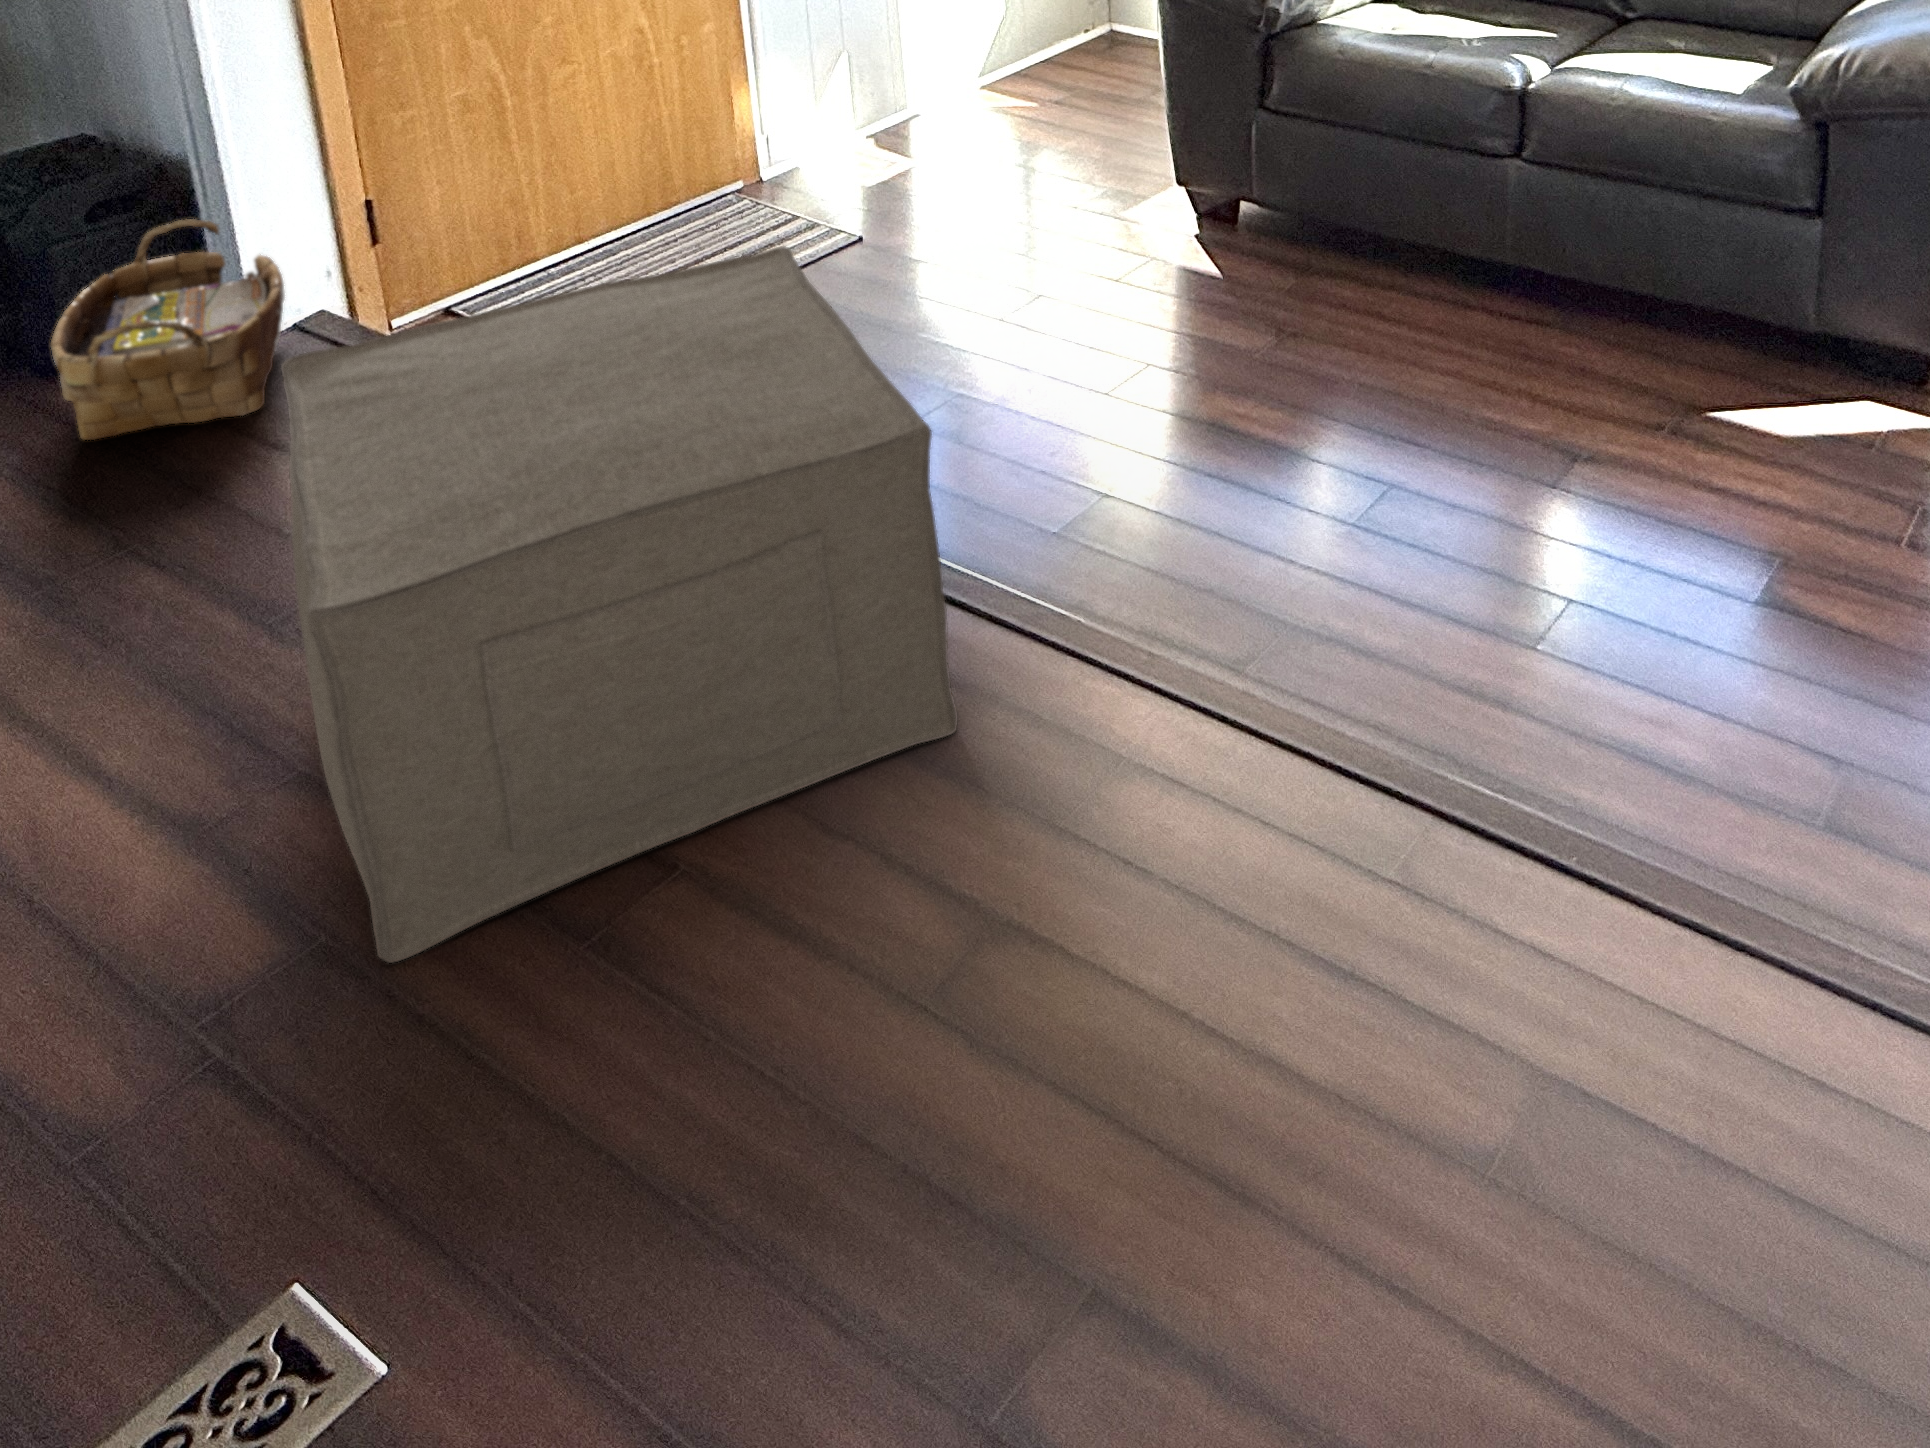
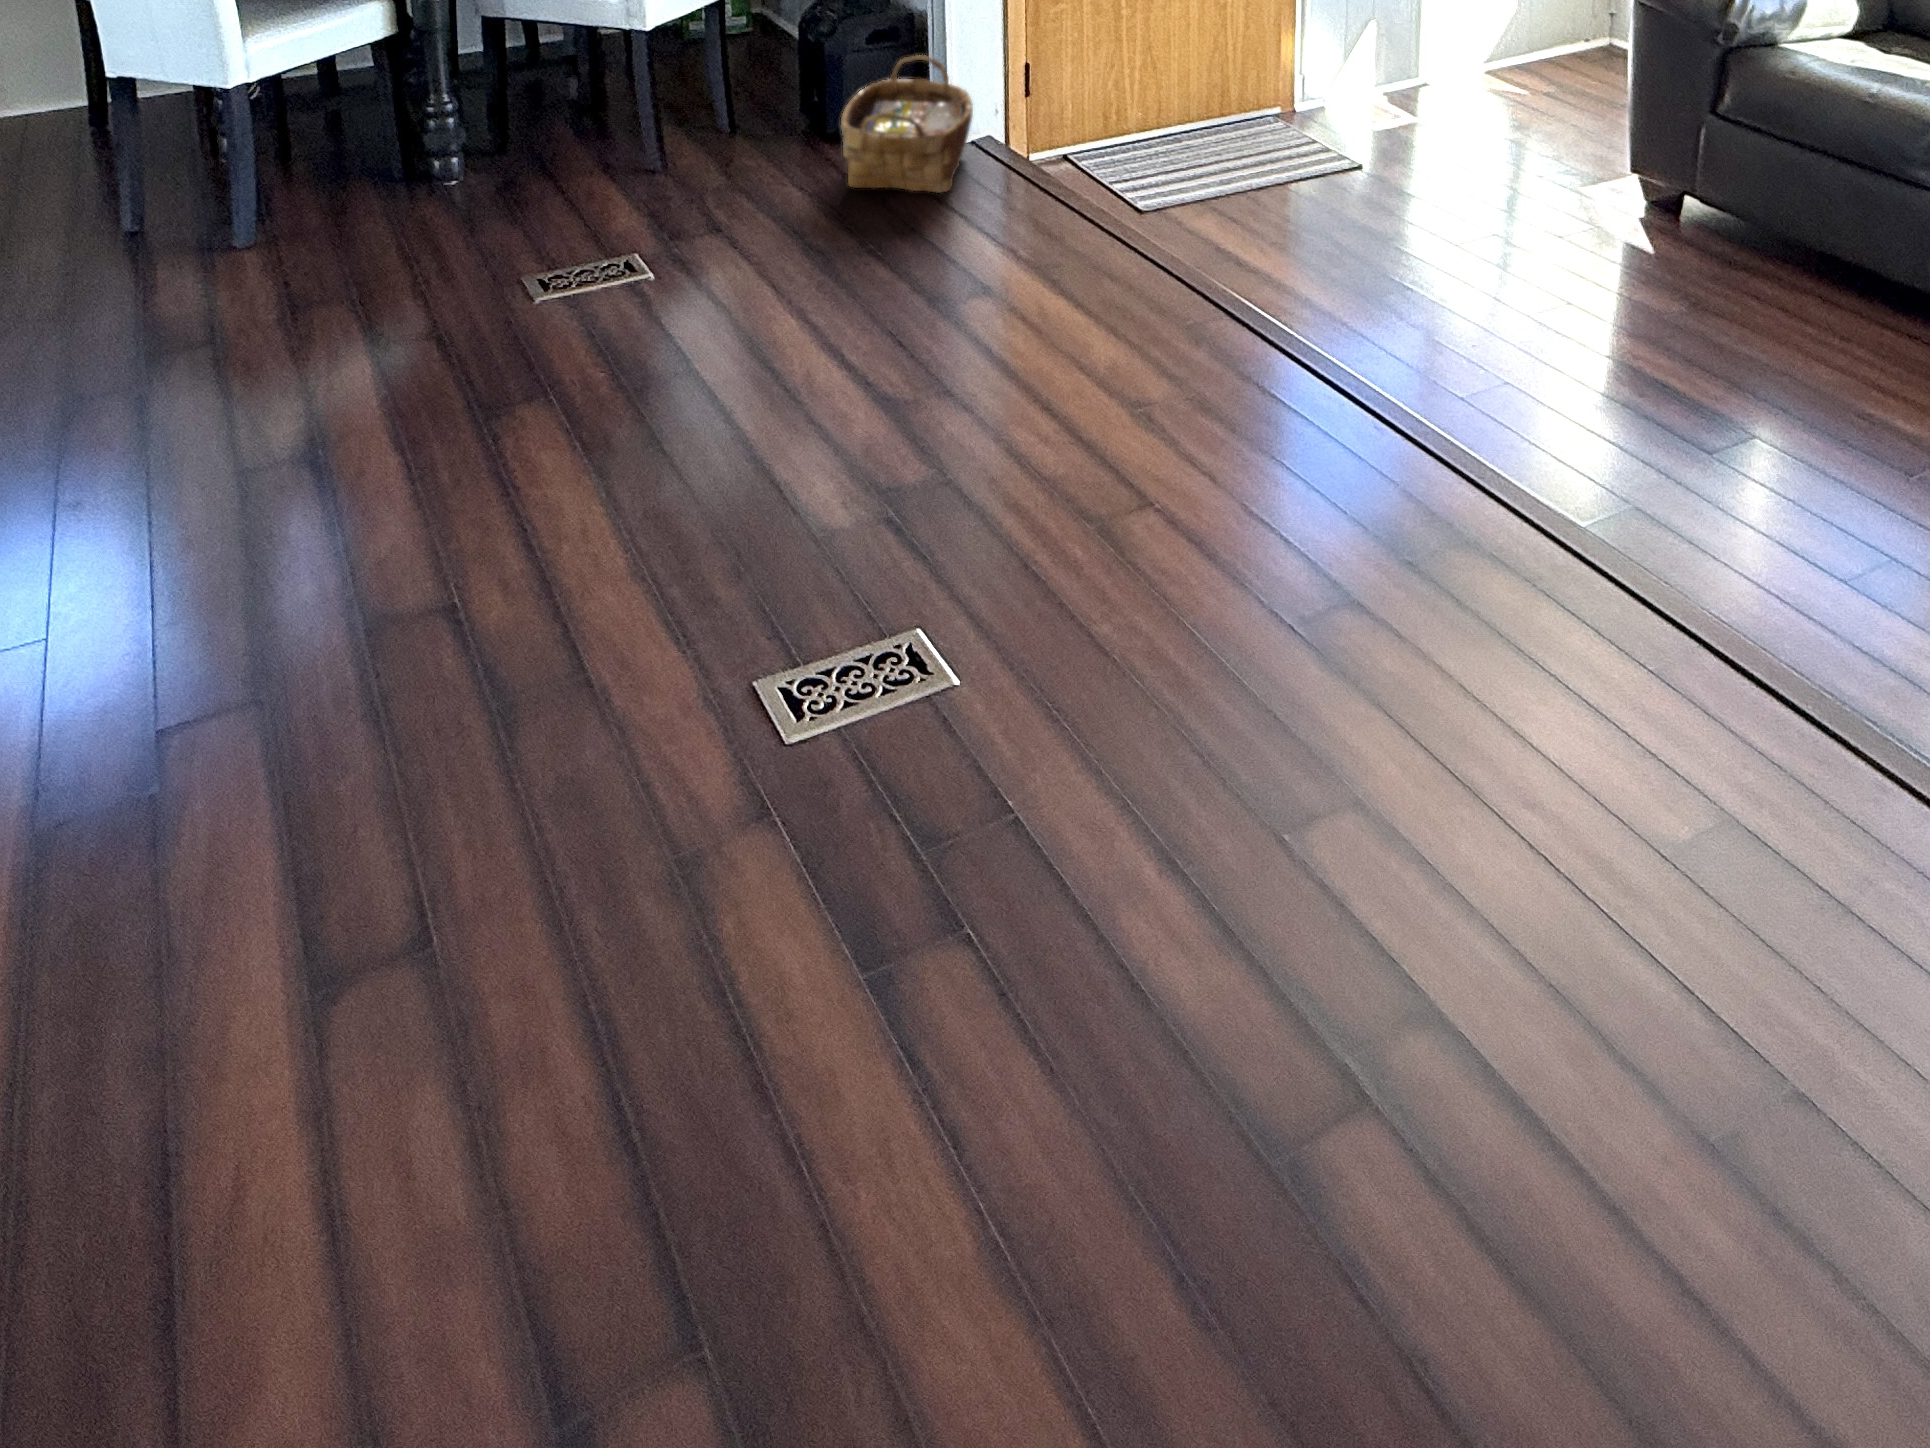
ottoman: present [281,246,958,963] -> none [967,128,1369,514]

